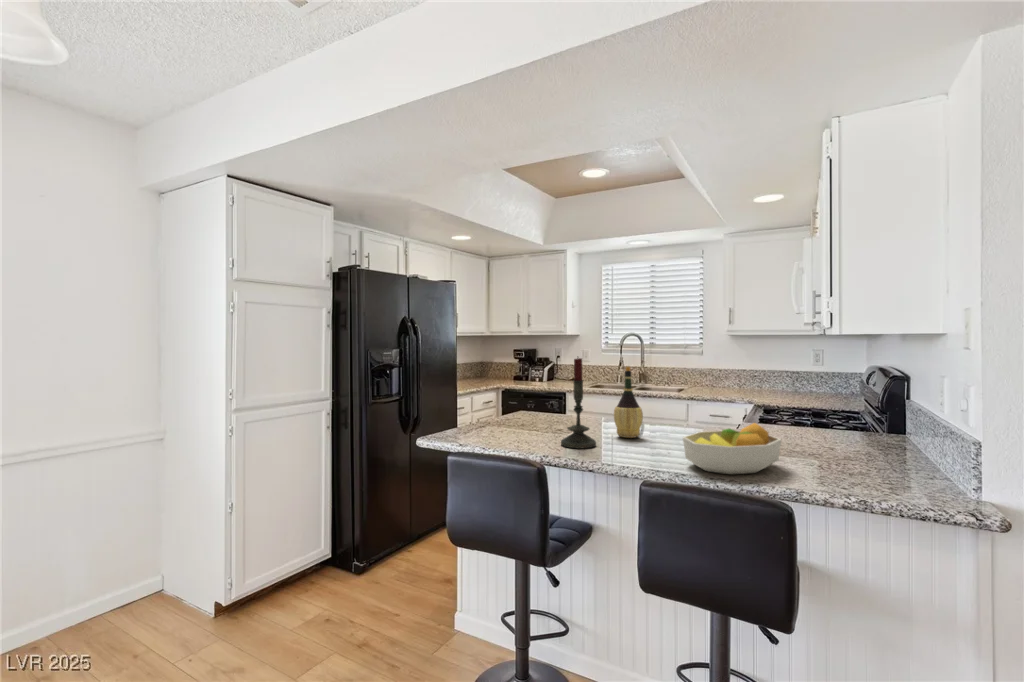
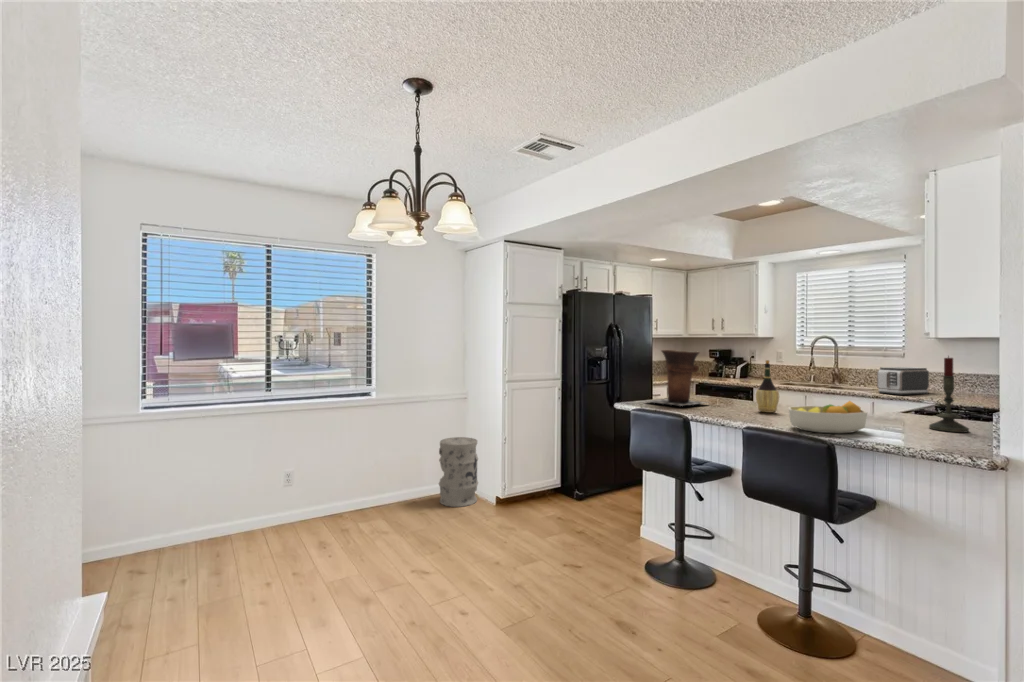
vase: none [460,354,552,437] -> present [648,350,707,406]
candle: present [561,358,596,448] -> present [929,357,969,432]
toaster: none [689,365,731,395] -> present [877,367,929,395]
trash can: none [98,507,183,641] -> present [439,437,478,507]

